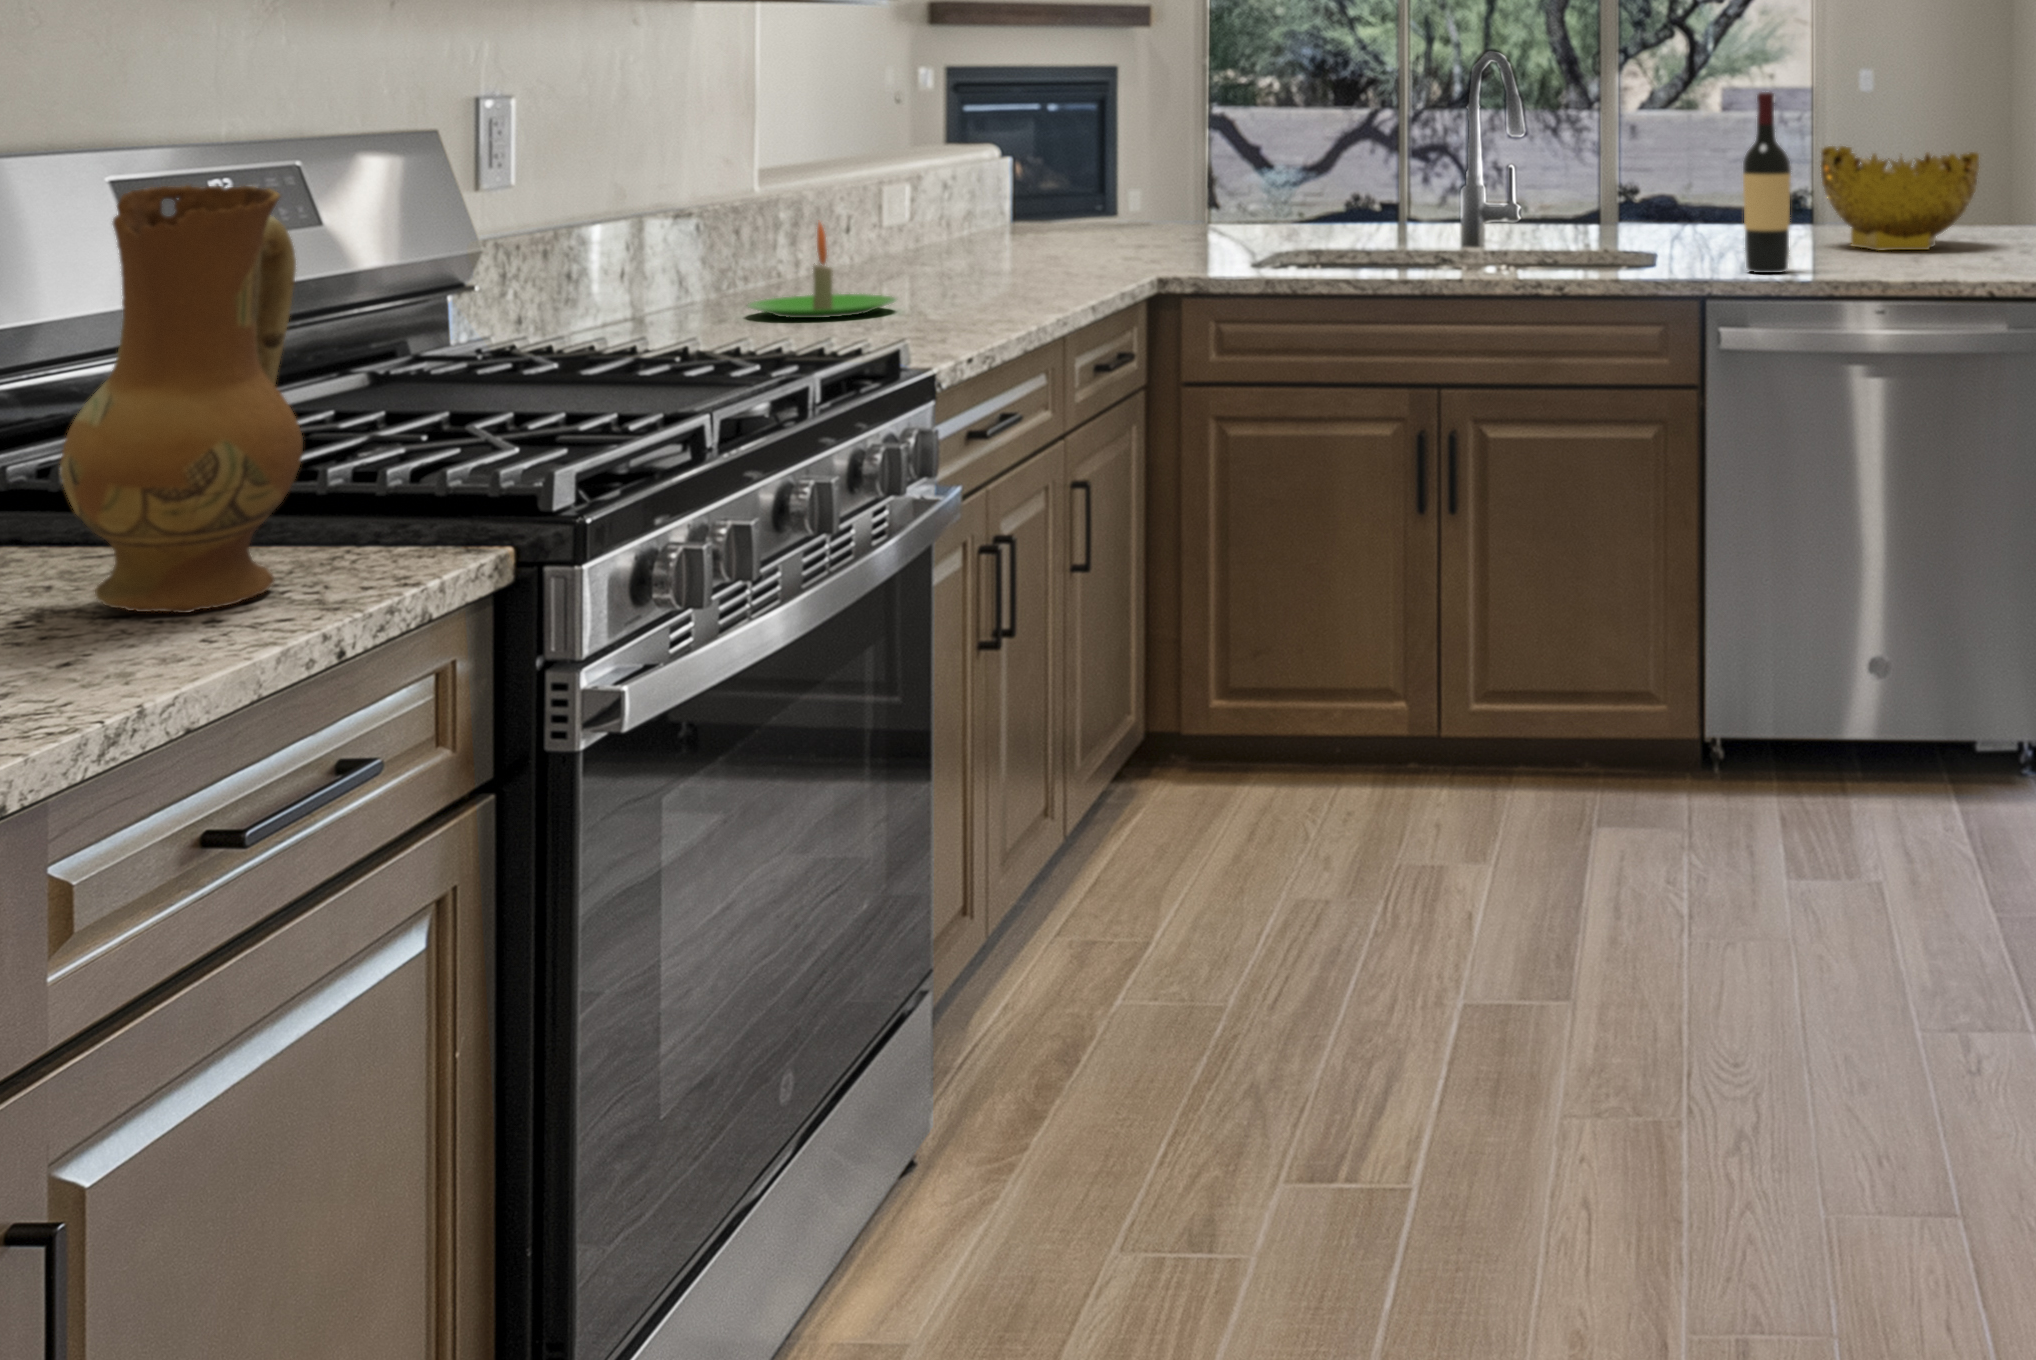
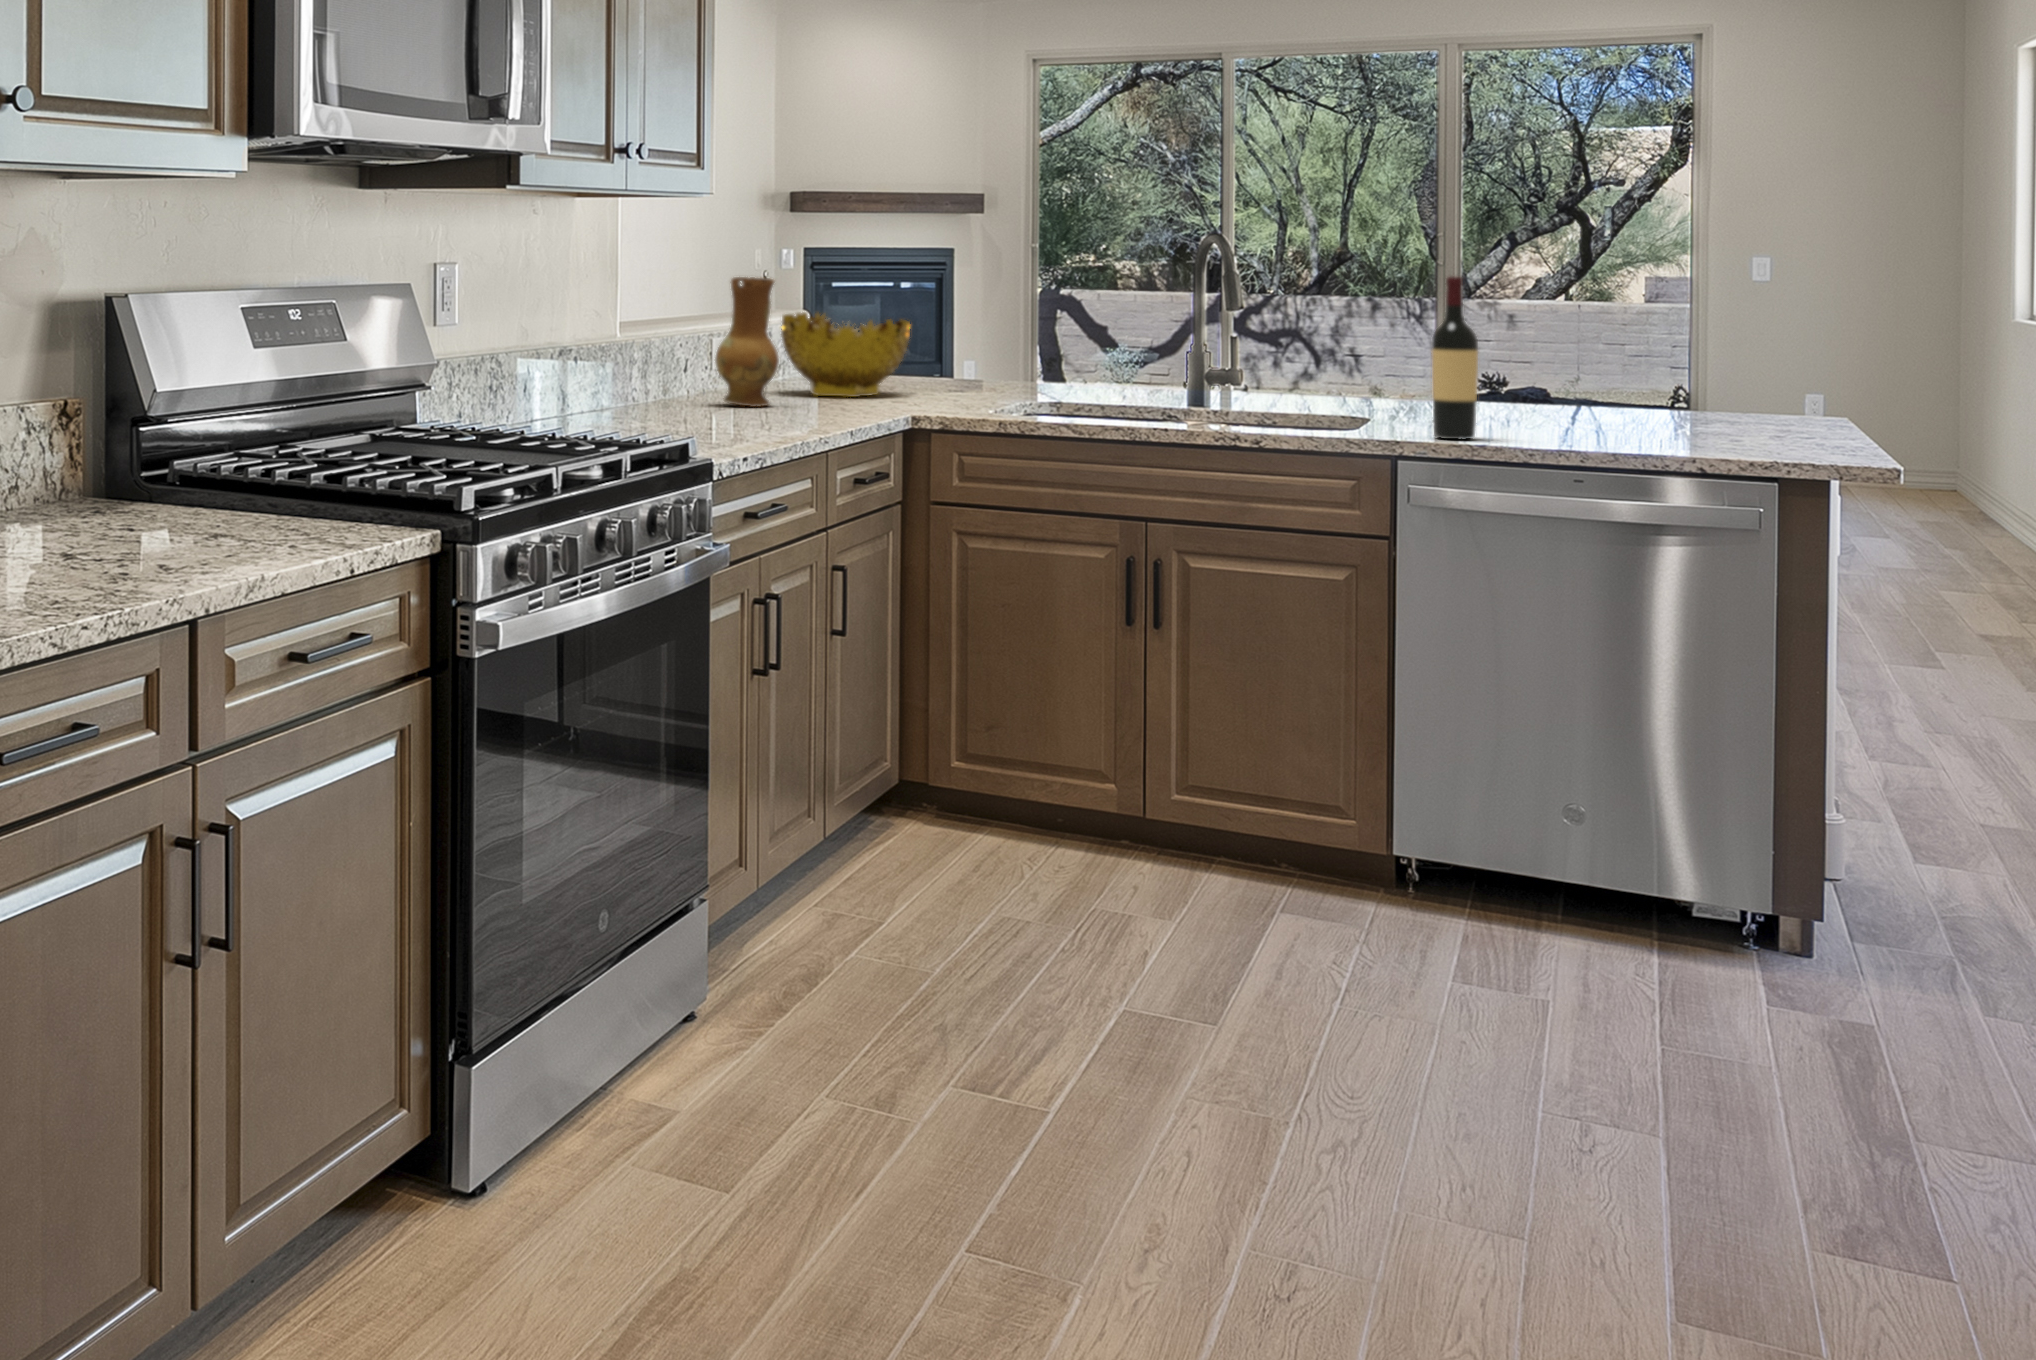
decorative bowl: present [1821,146,1979,250] -> present [781,312,910,397]
ceramic jug: present [60,185,303,613] -> present [715,277,779,407]
candle: present [748,223,896,318] -> none [602,359,707,430]

